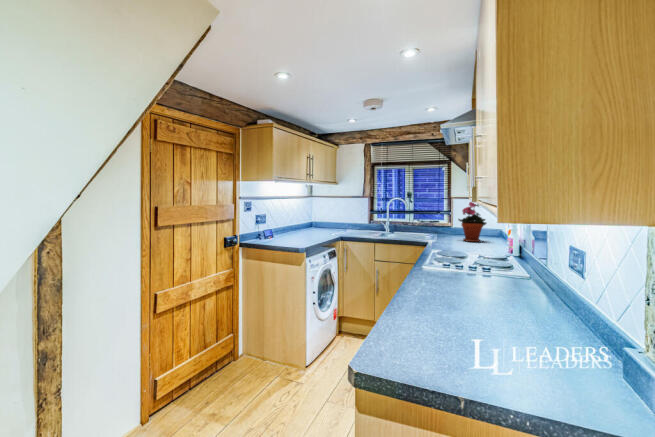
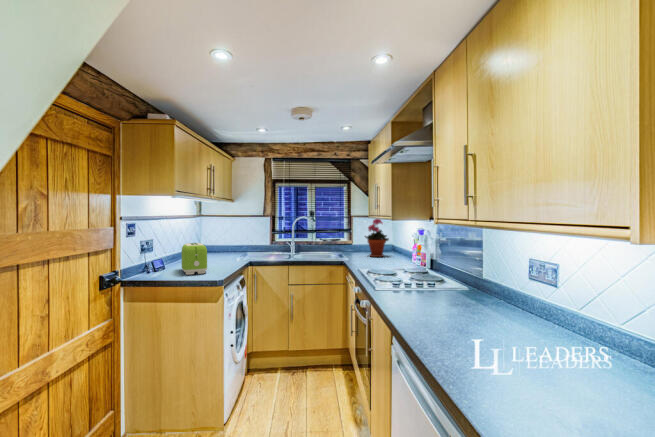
toaster: none [281,219,300,243] -> present [181,243,207,275]

